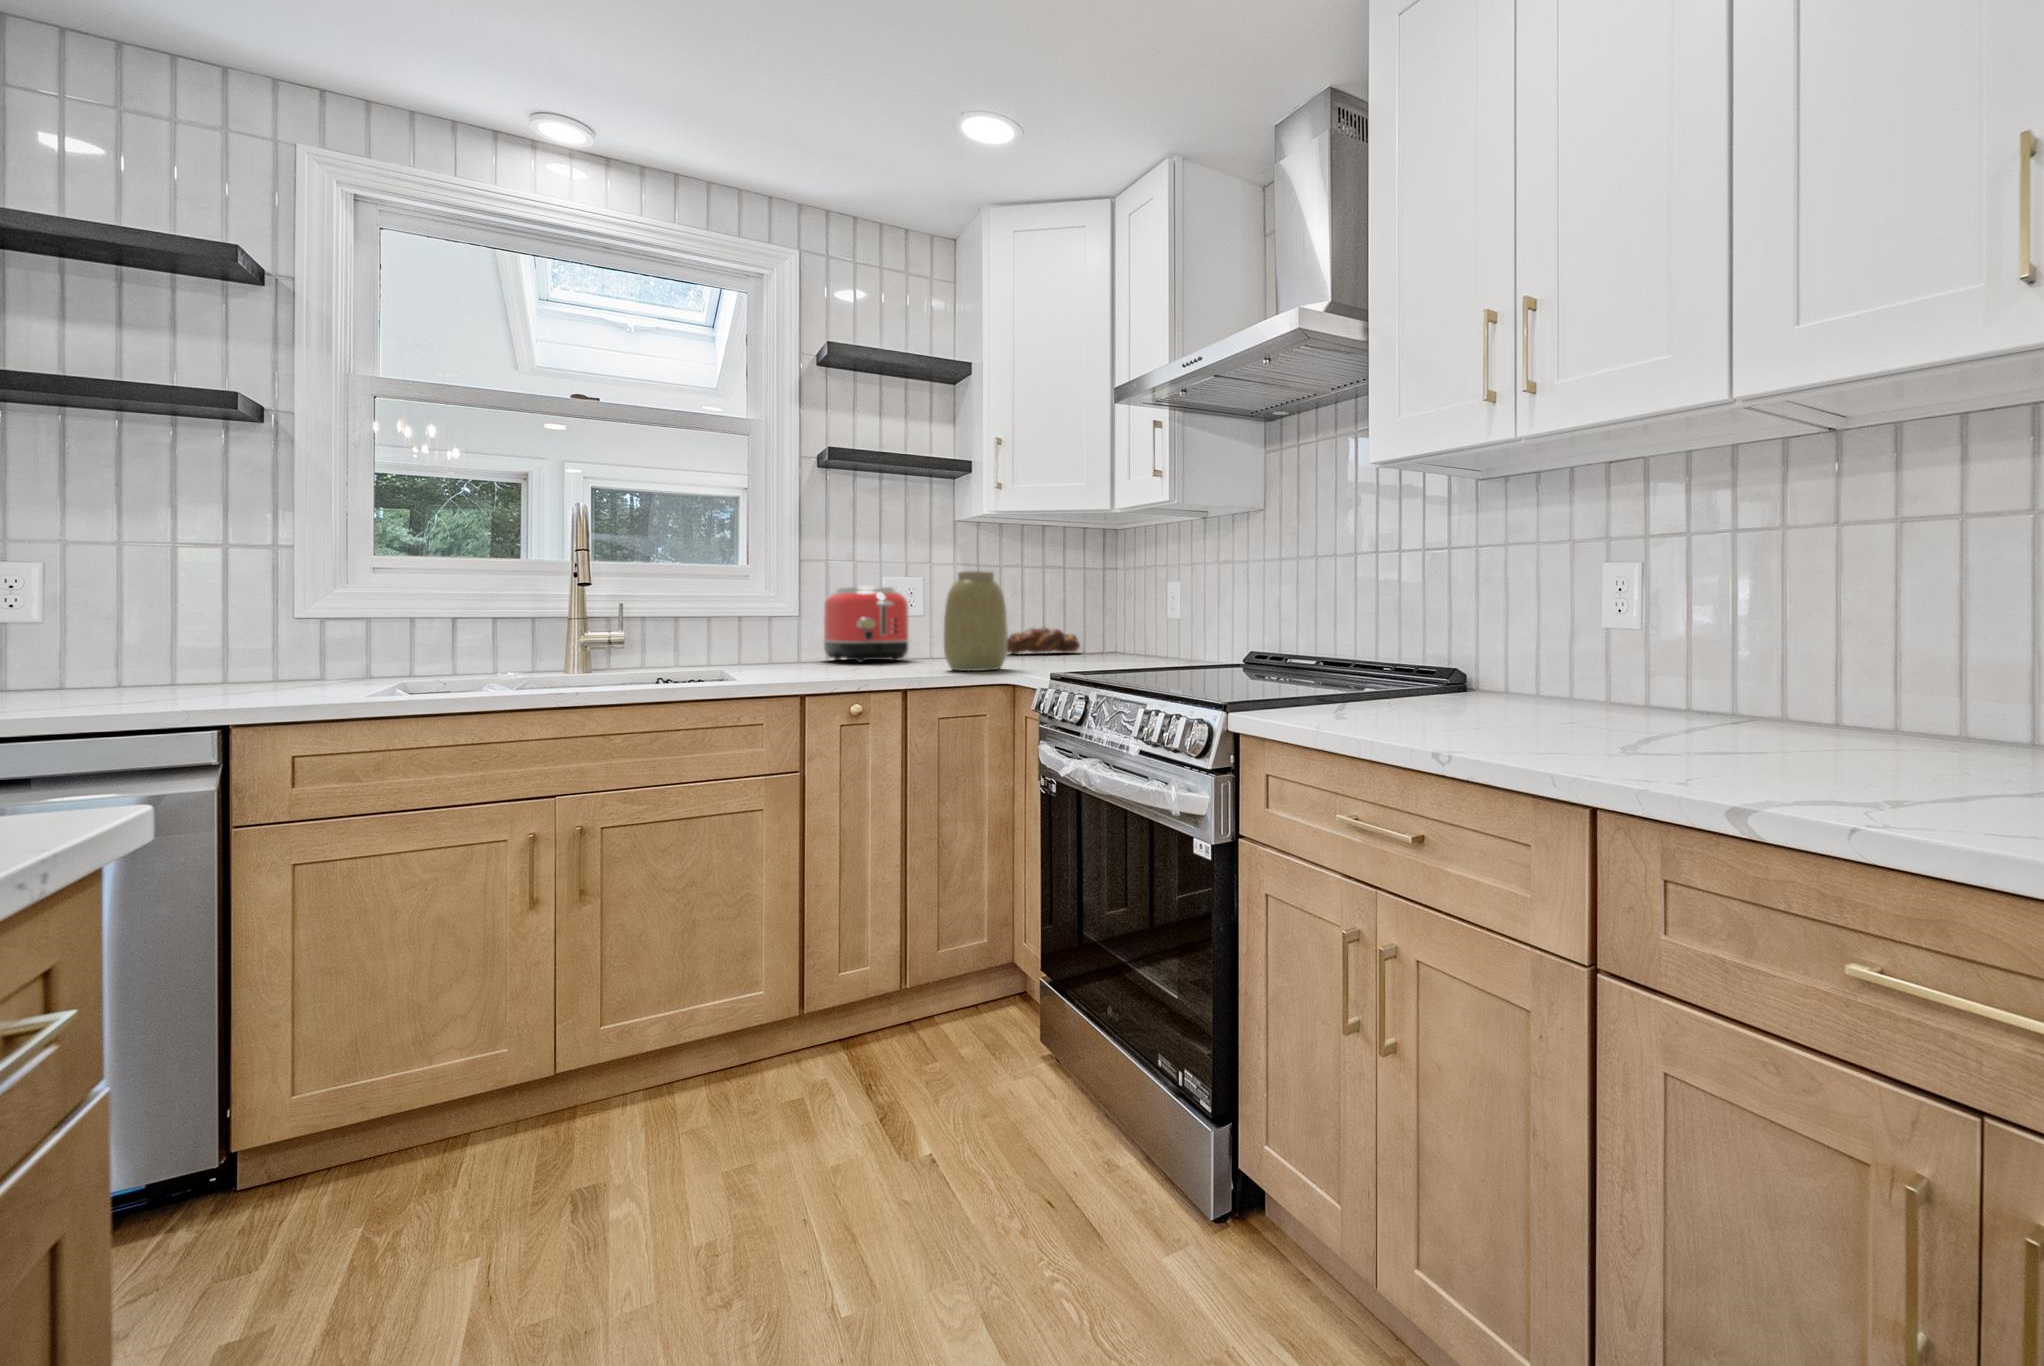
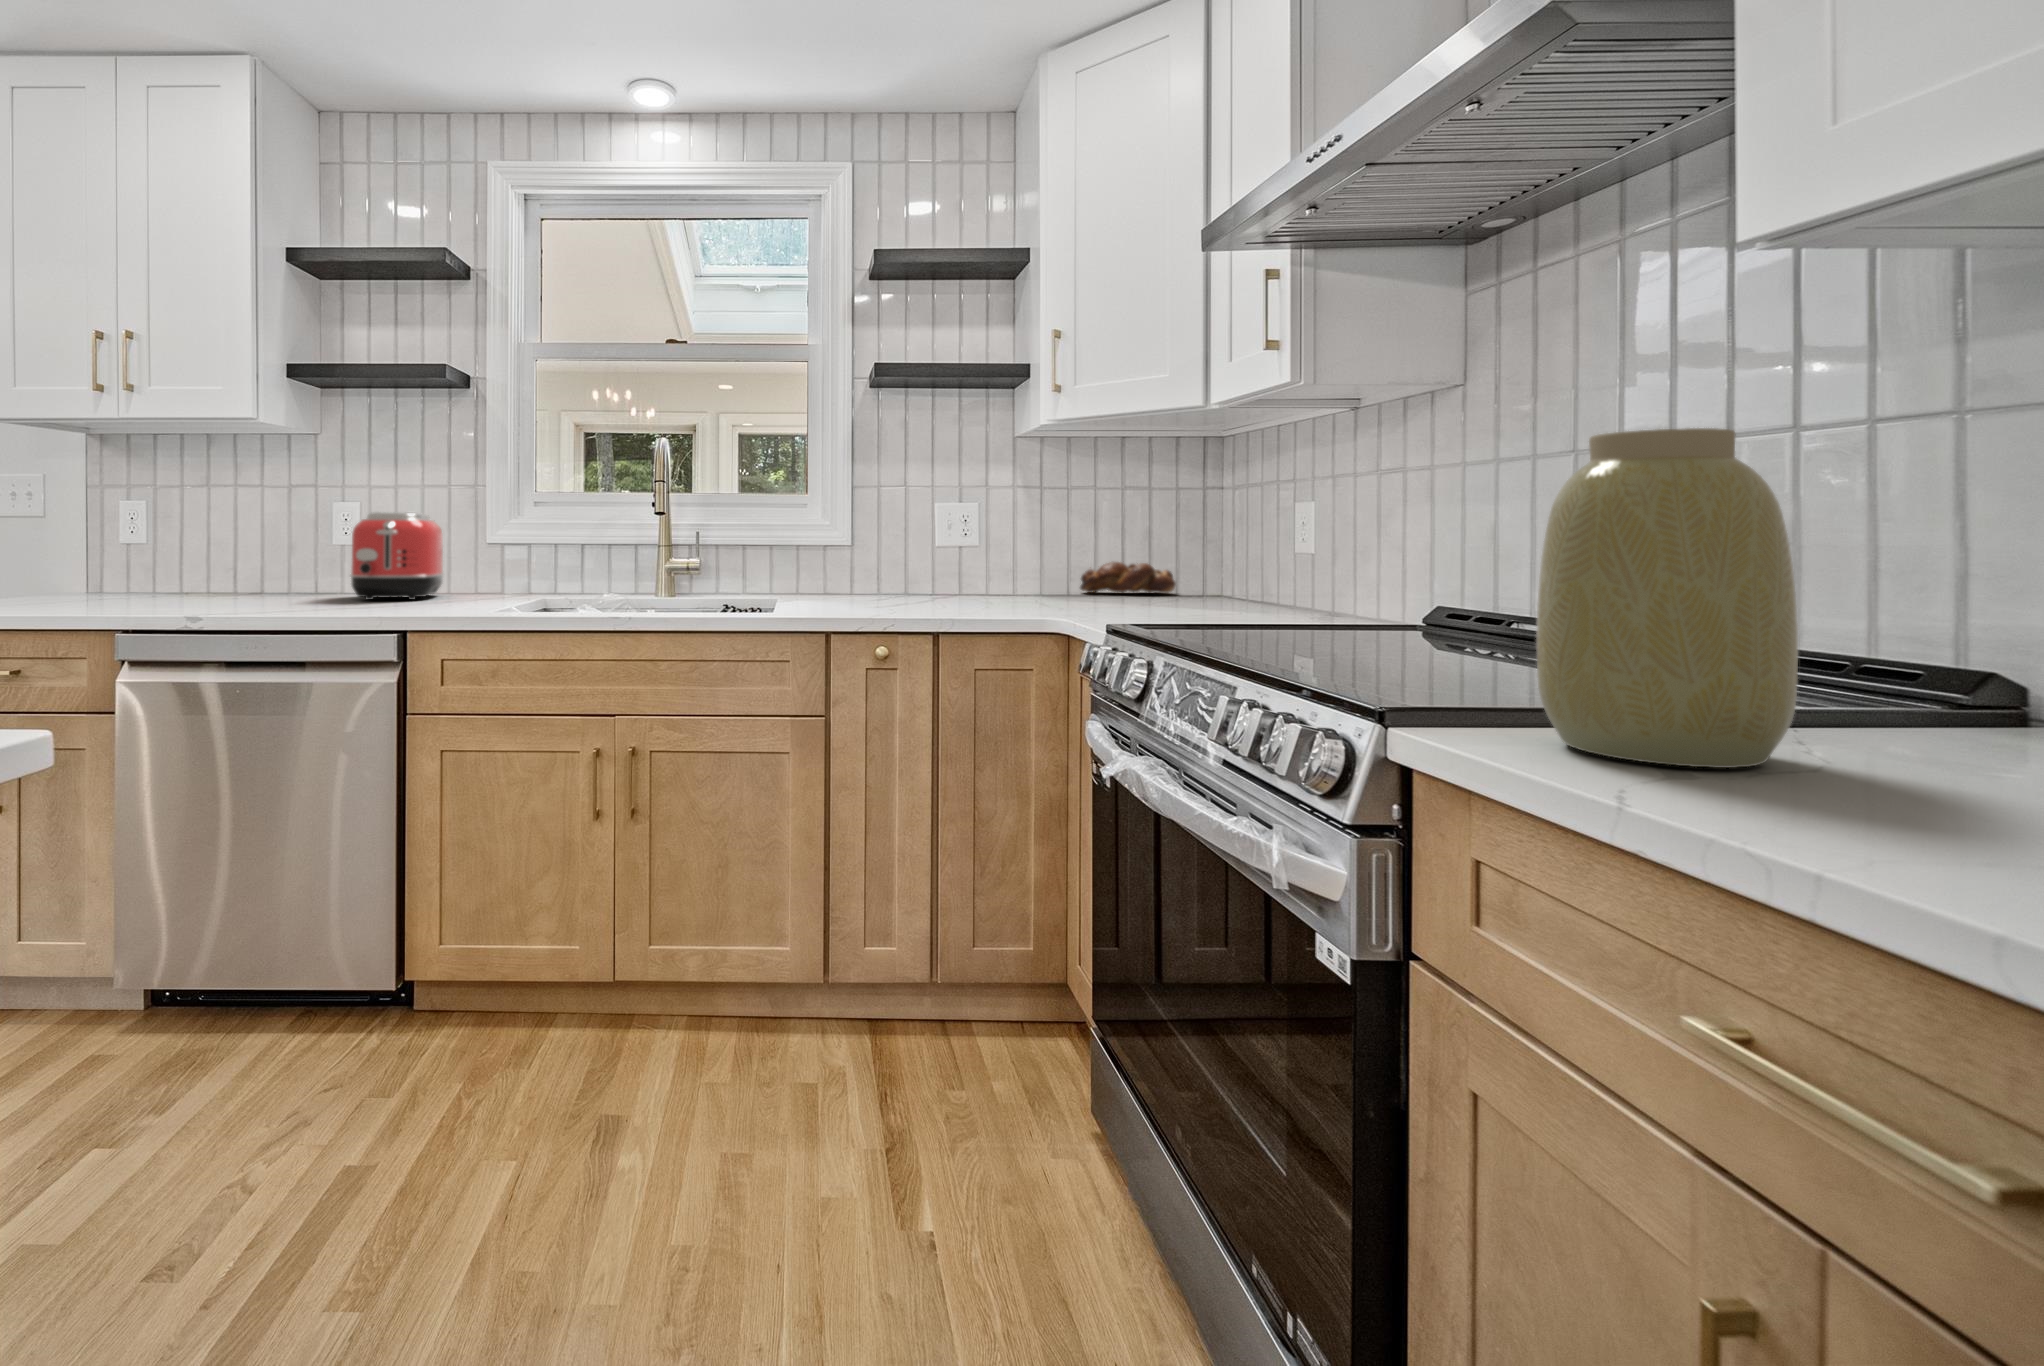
vase: present [944,571,1008,671] -> present [1536,428,1798,768]
toaster: present [823,587,909,662] -> present [350,512,443,600]

